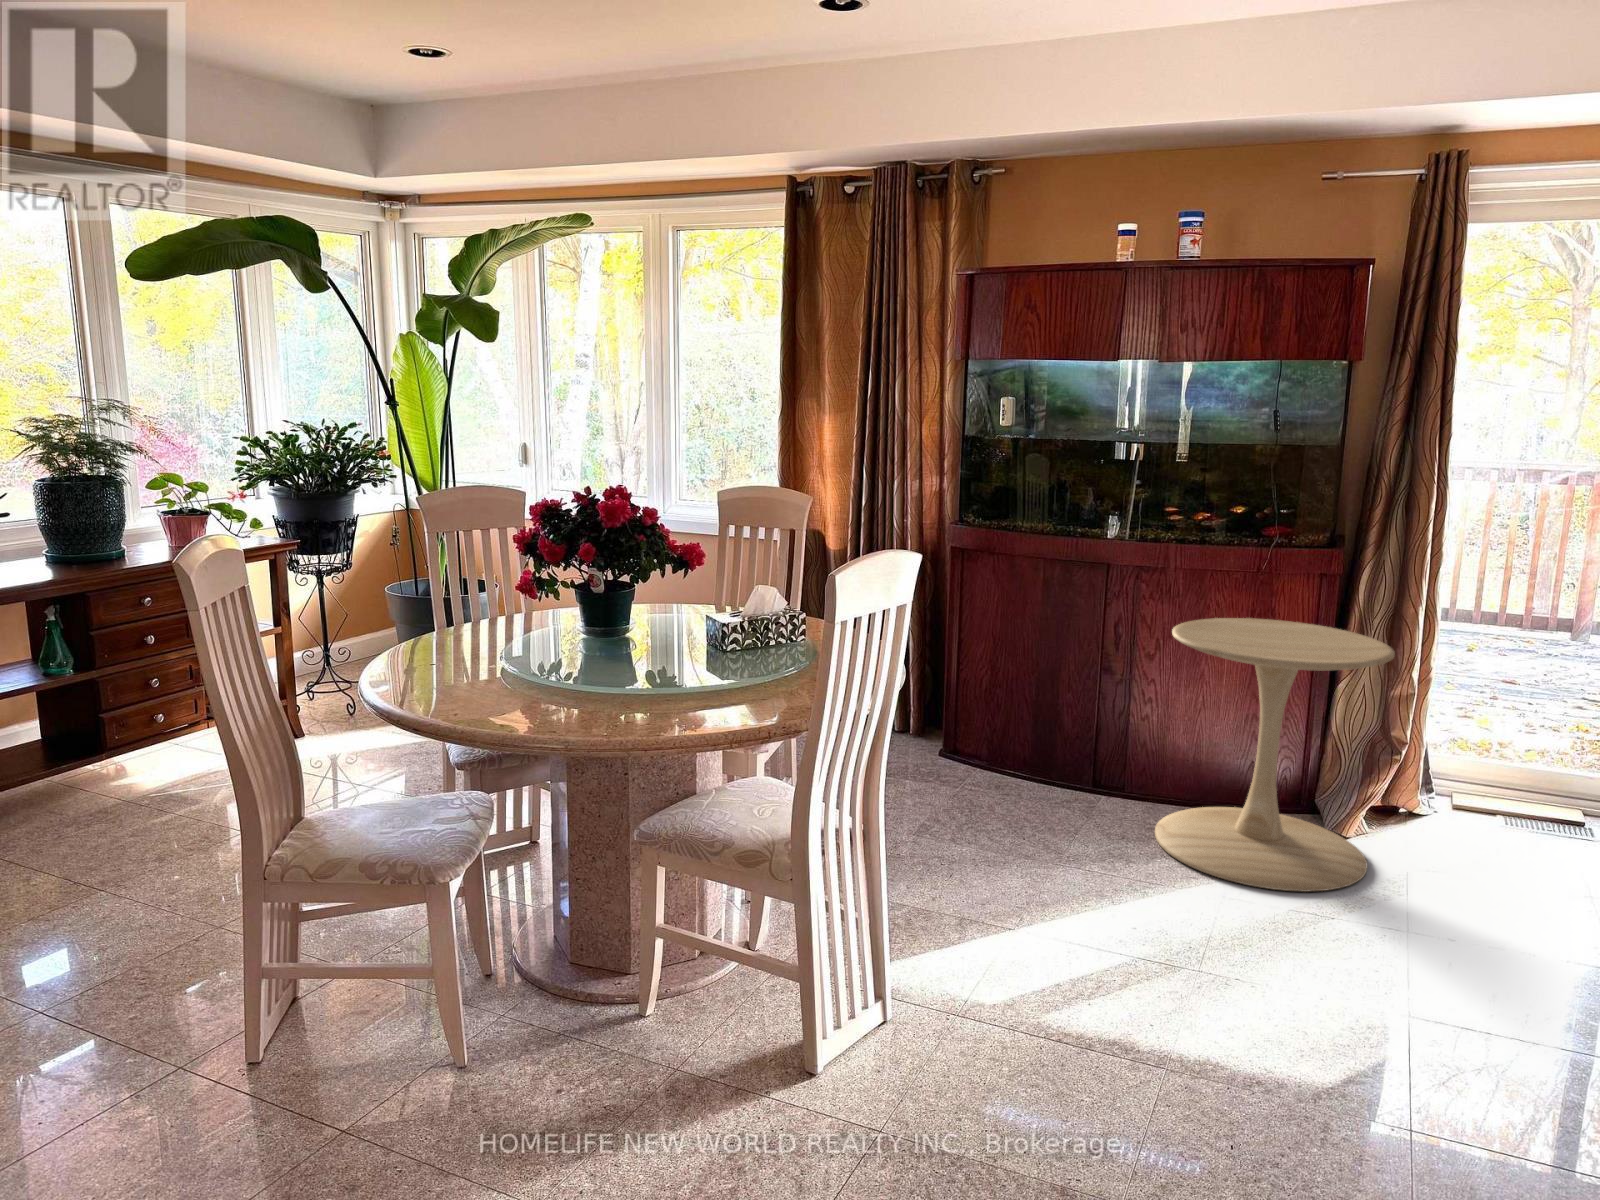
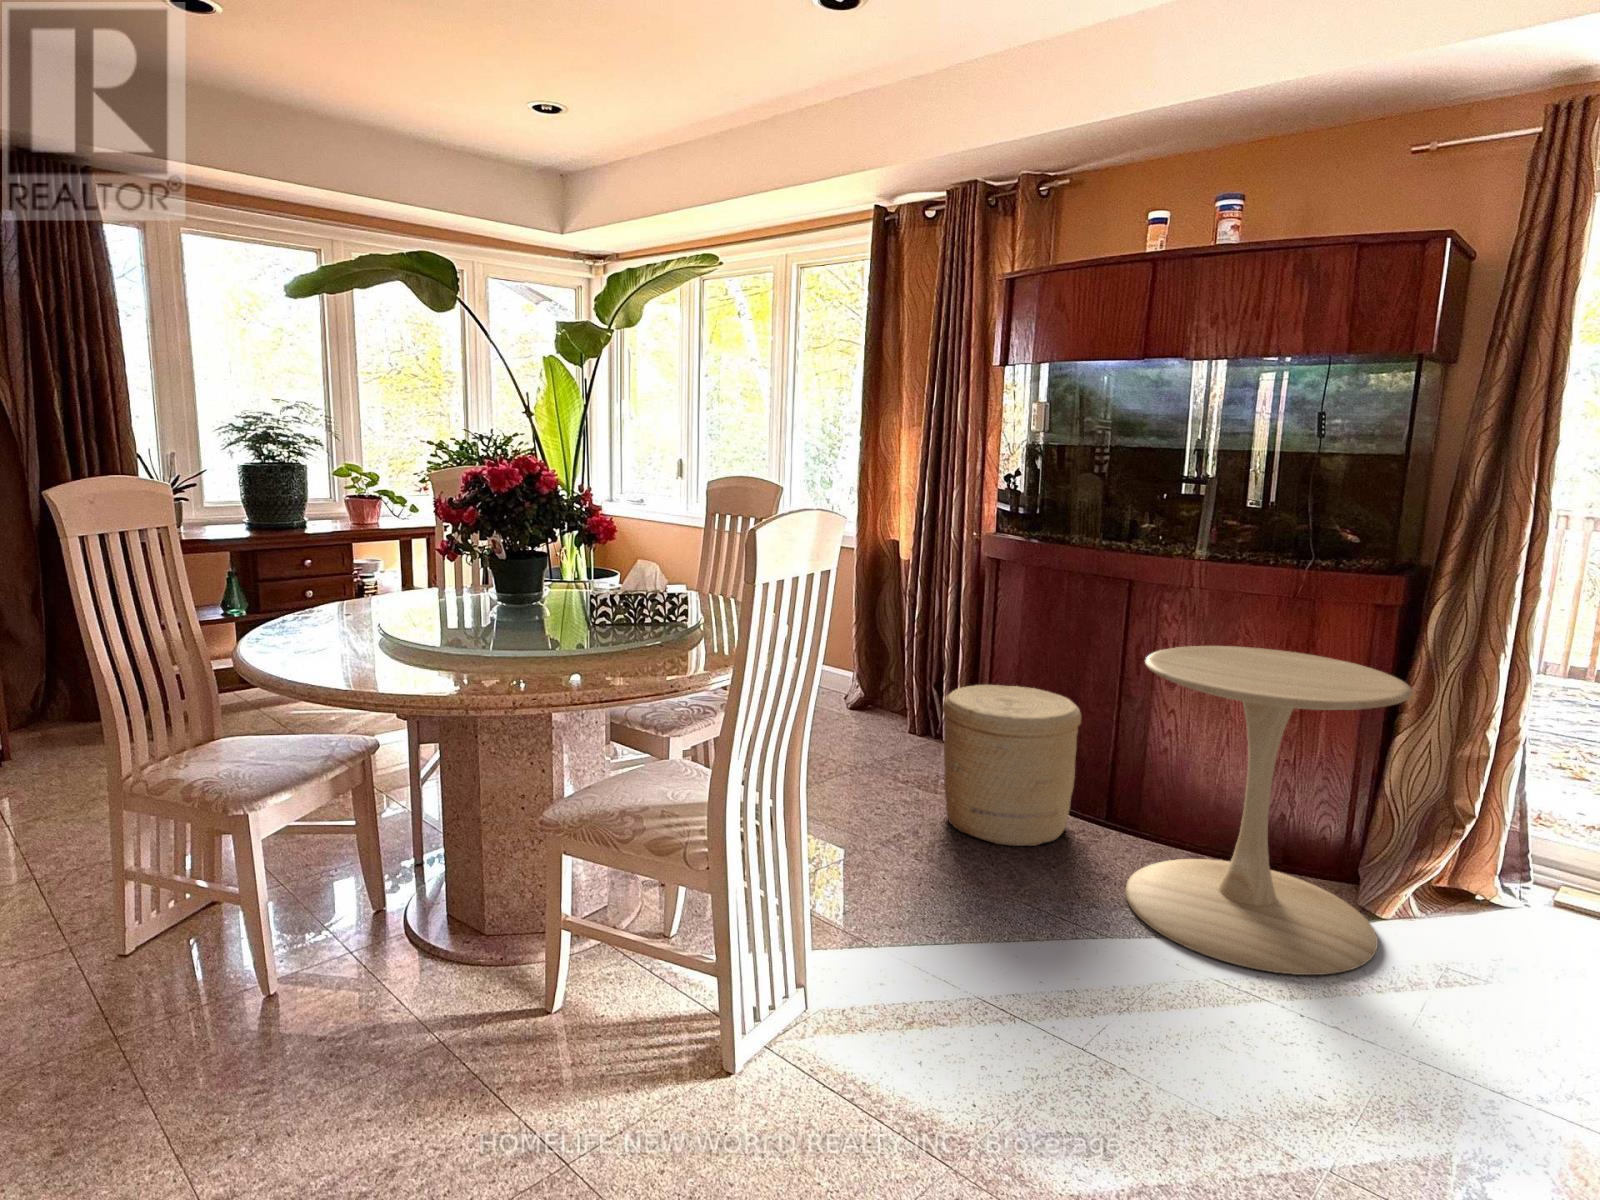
woven basket: none [954,670,1086,822] -> present [943,685,1081,846]

